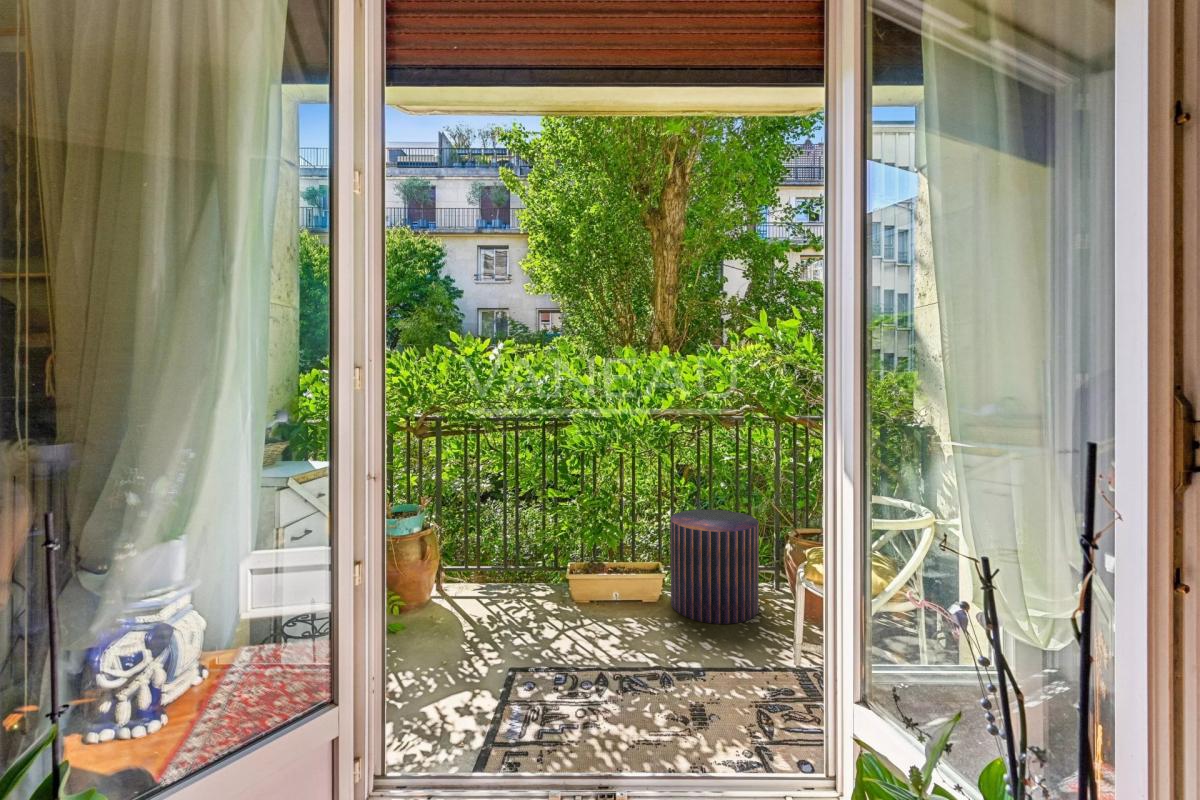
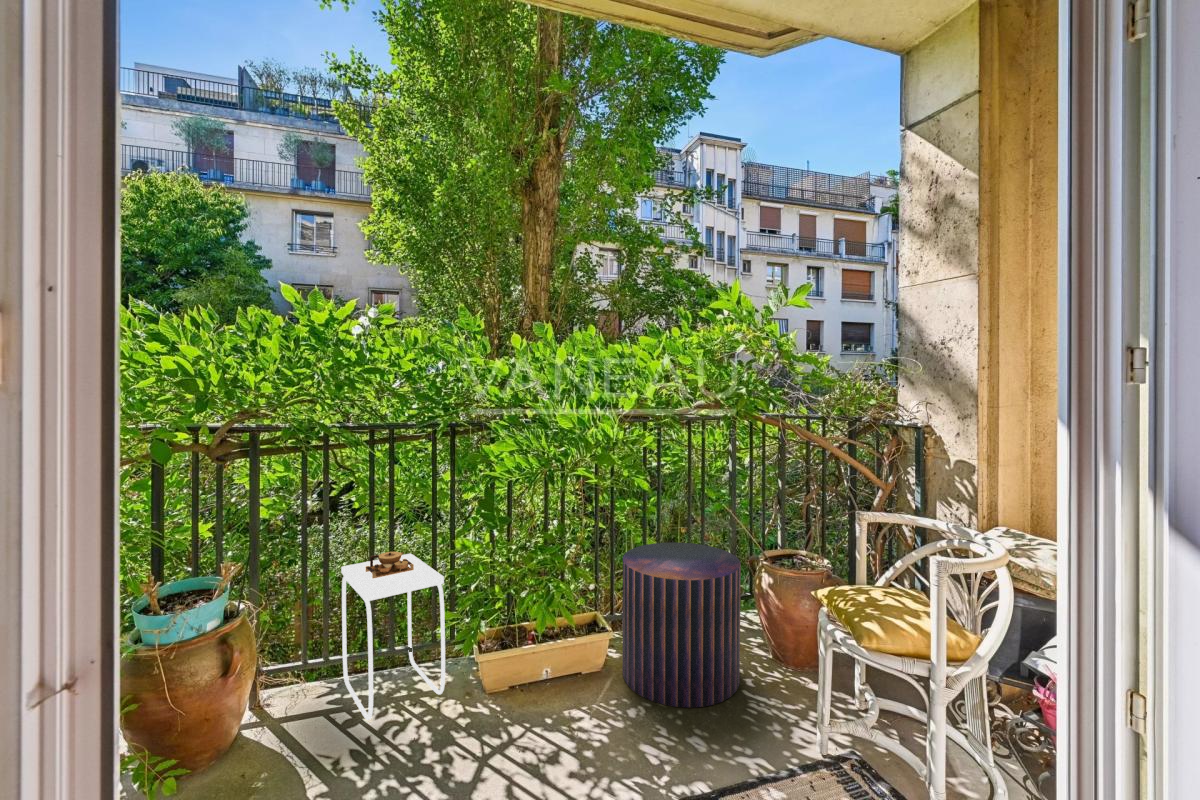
side table: none [487,501,547,603] -> present [341,552,445,720]

